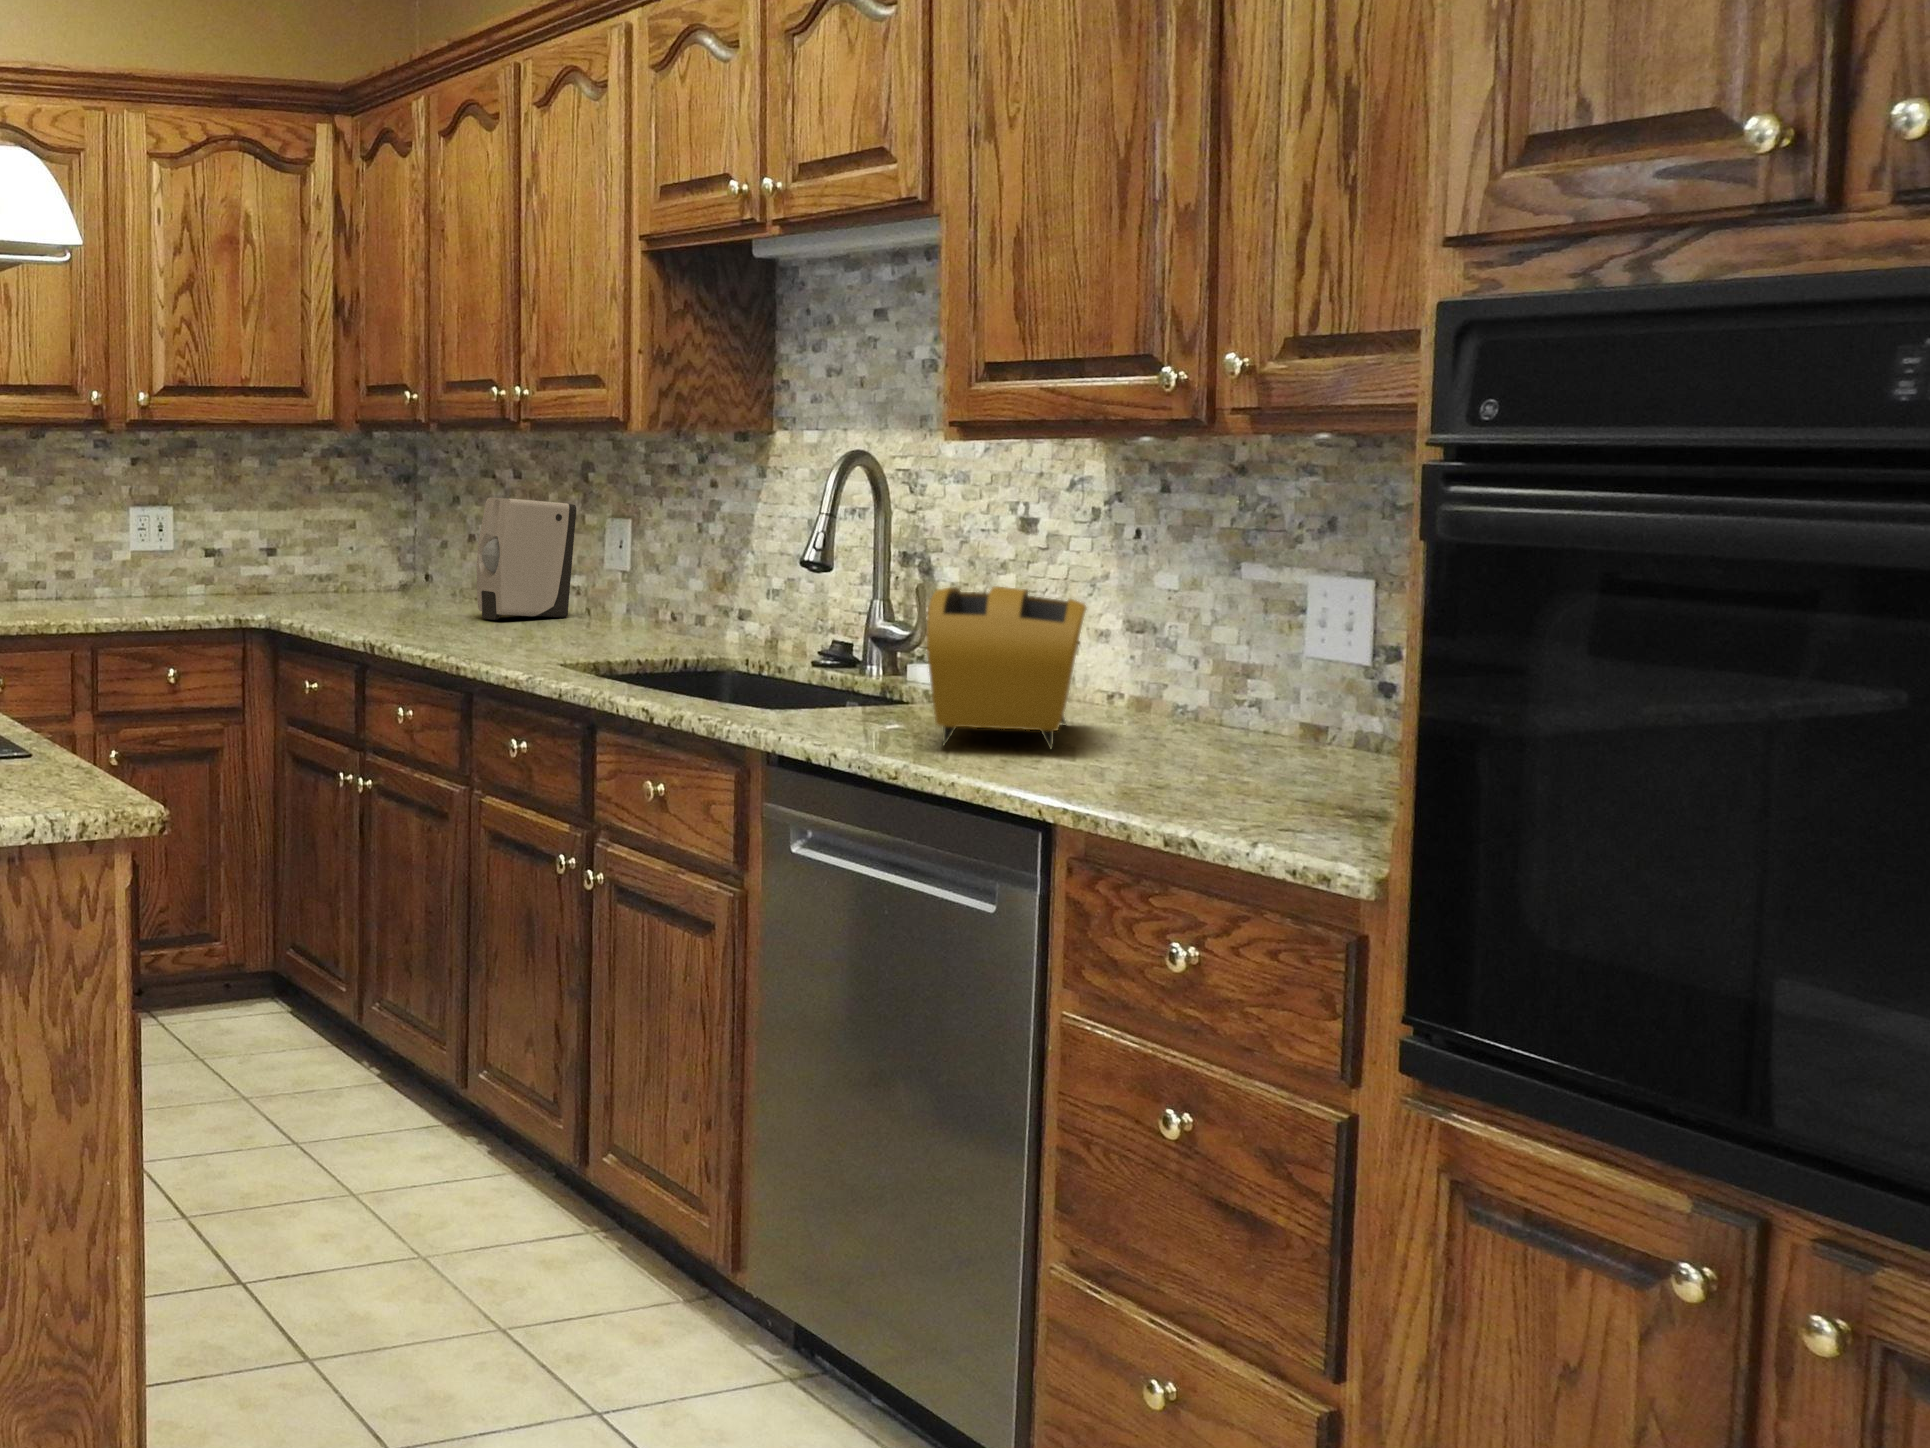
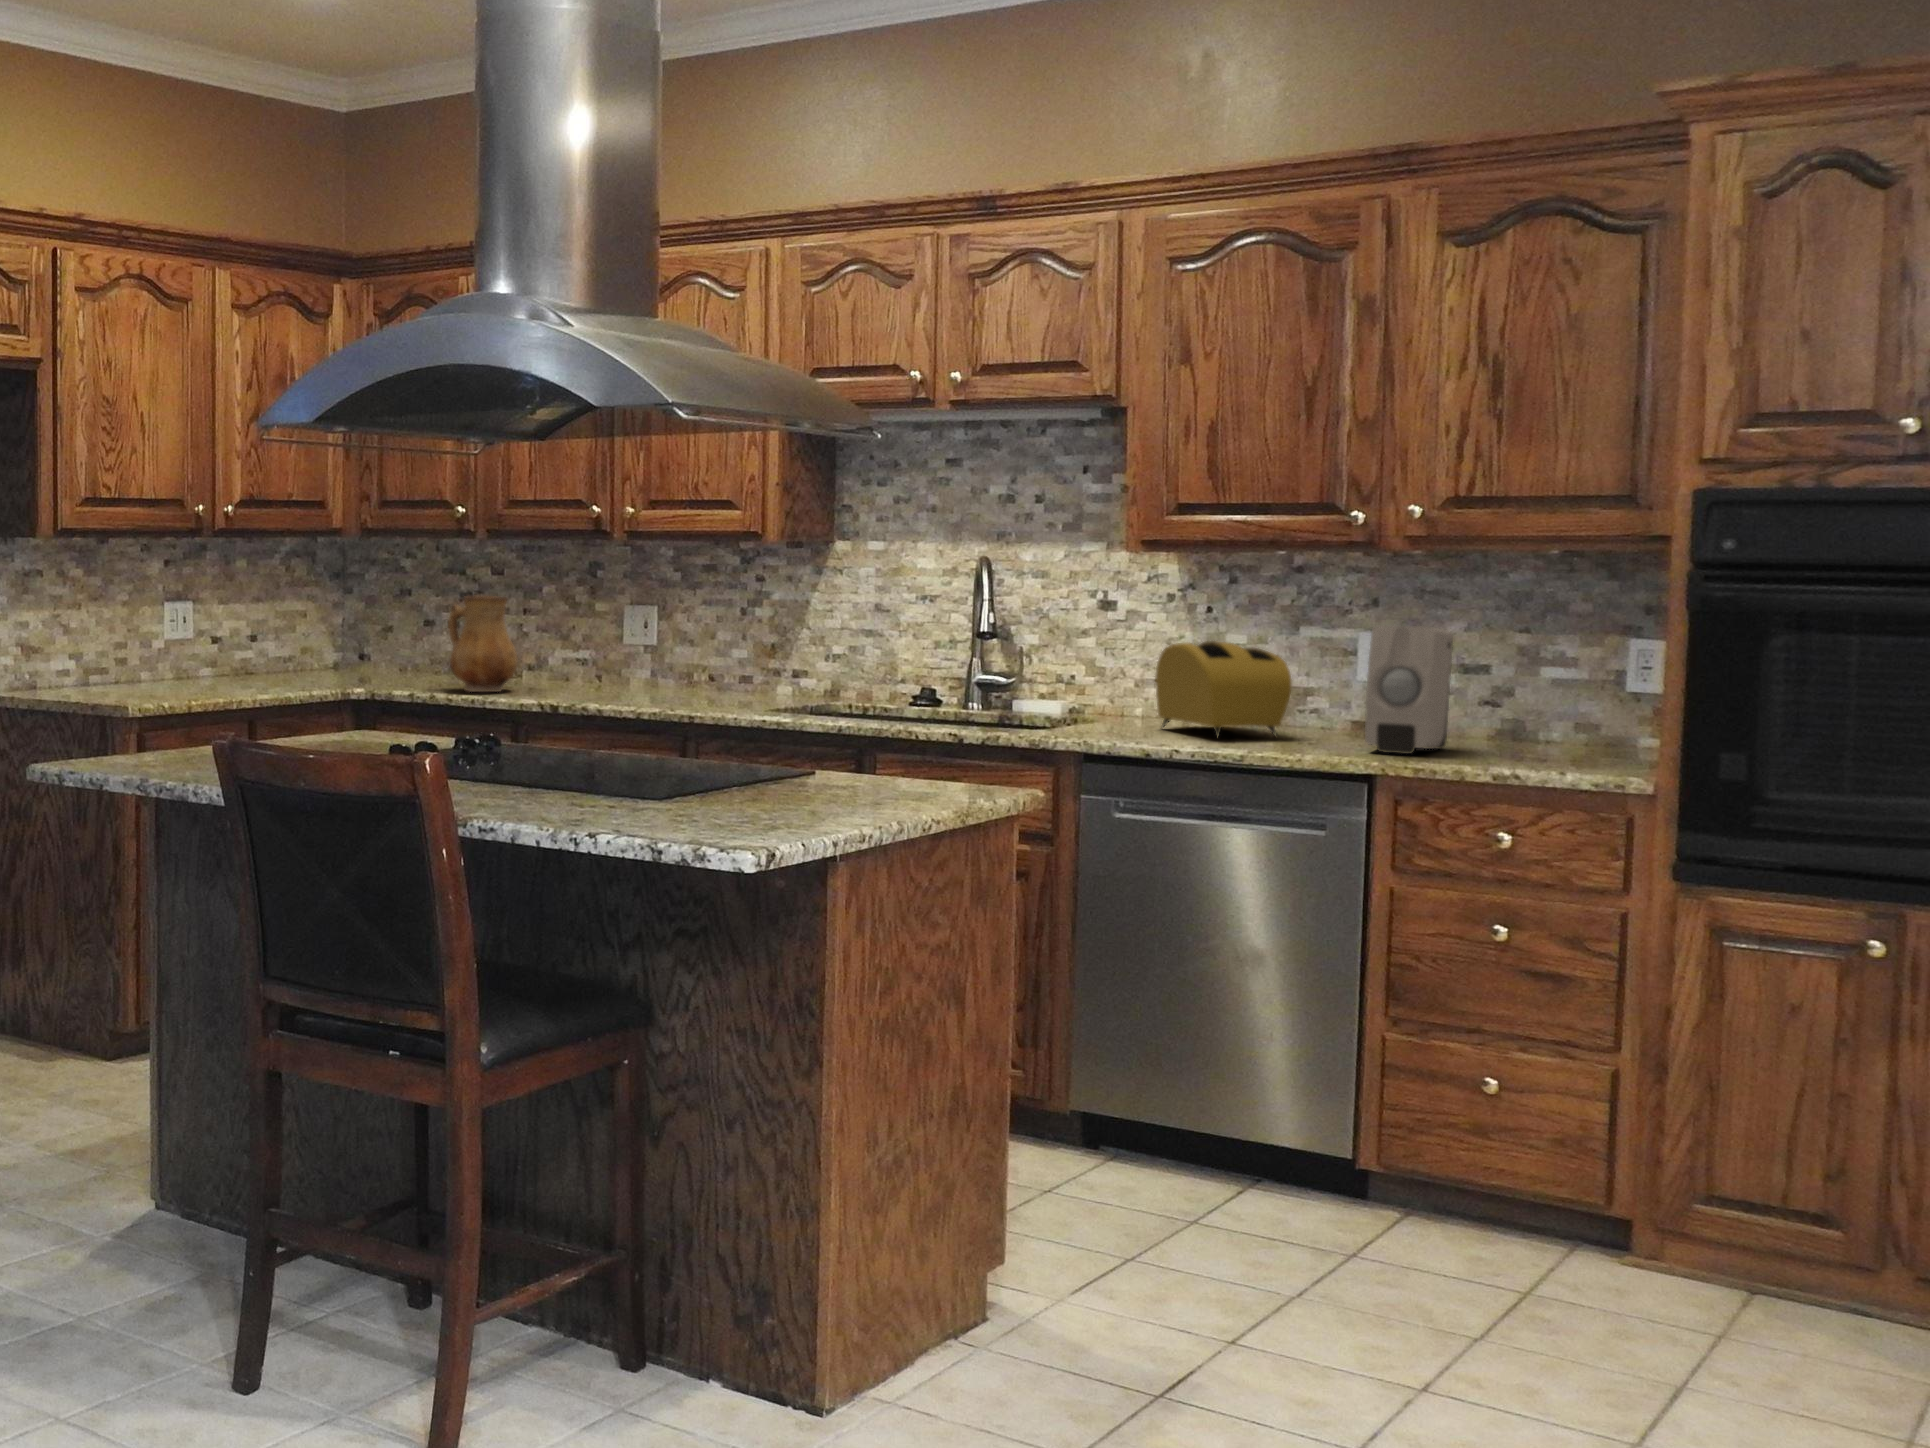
soap dispenser: present [477,497,576,620] -> present [1365,625,1453,754]
ceramic pitcher: none [336,502,422,627] -> present [448,596,518,692]

